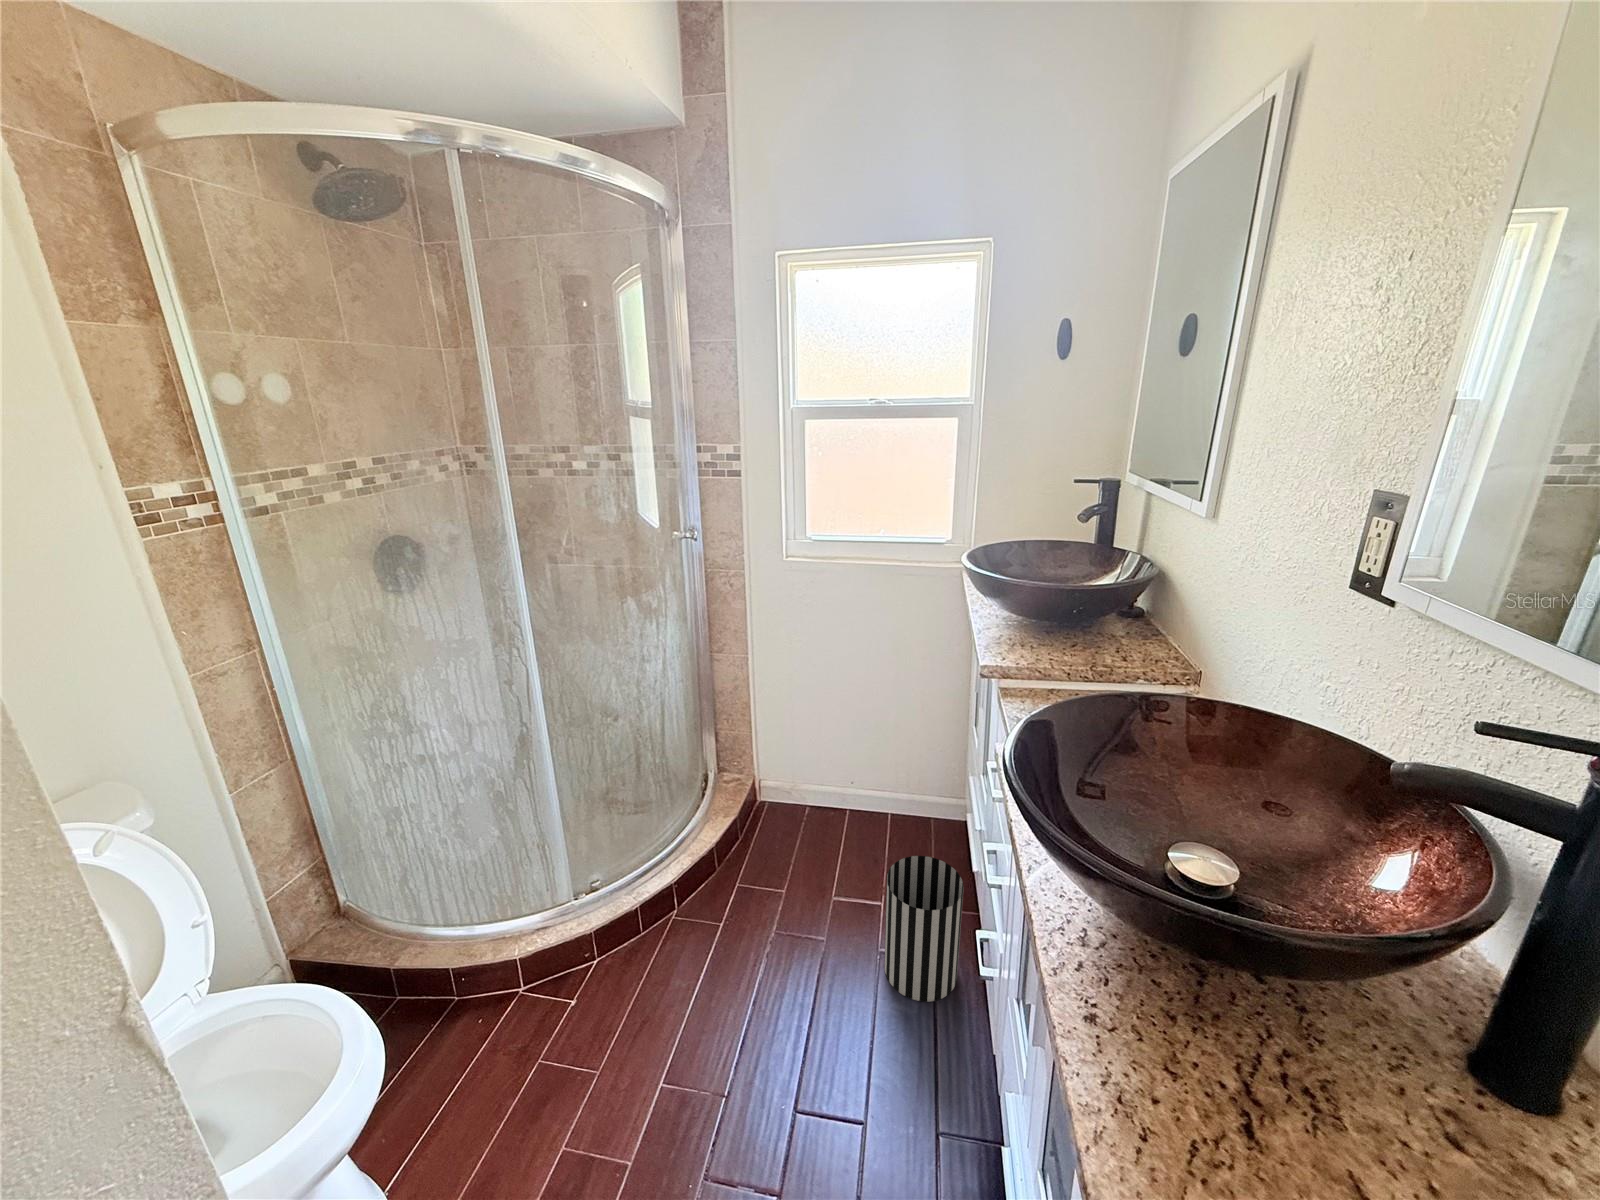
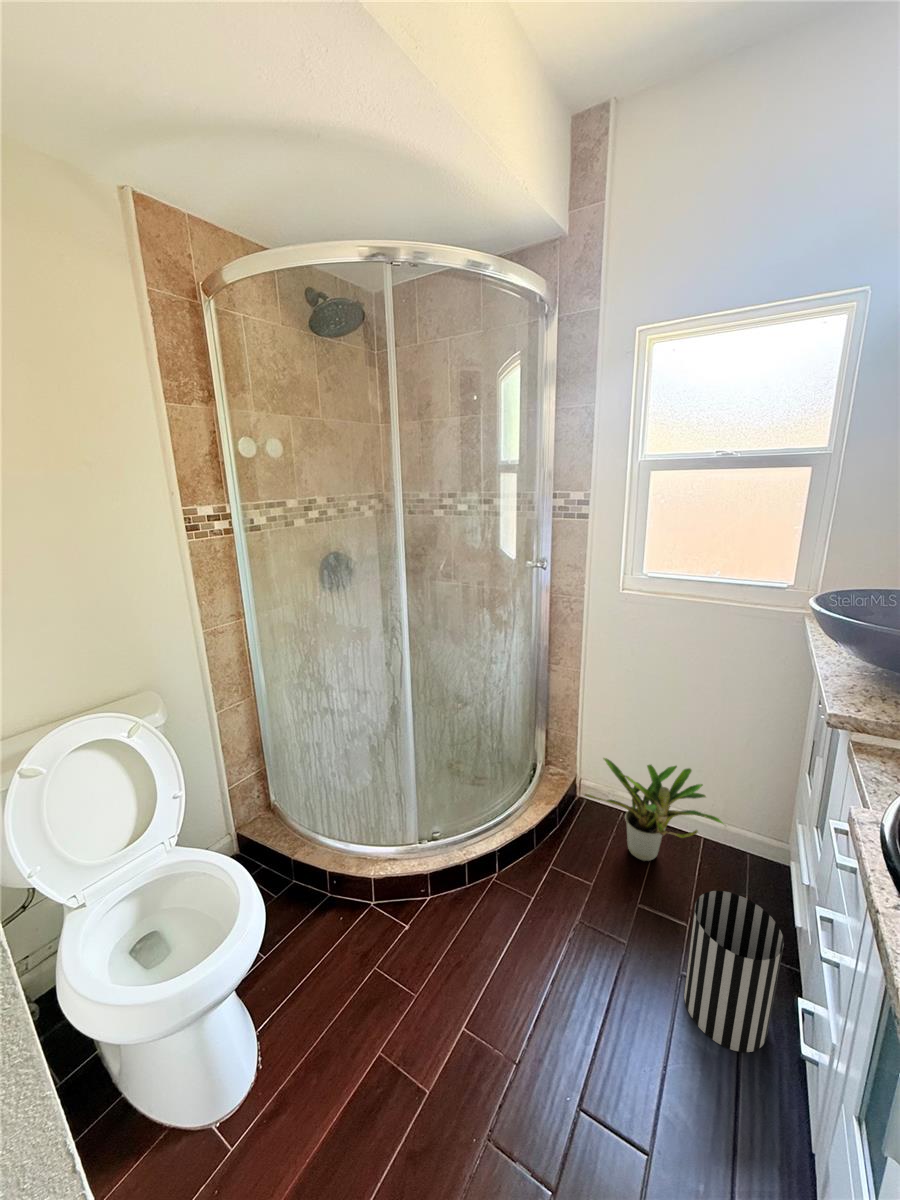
potted plant: none [768,743,911,851] -> present [585,758,723,861]

